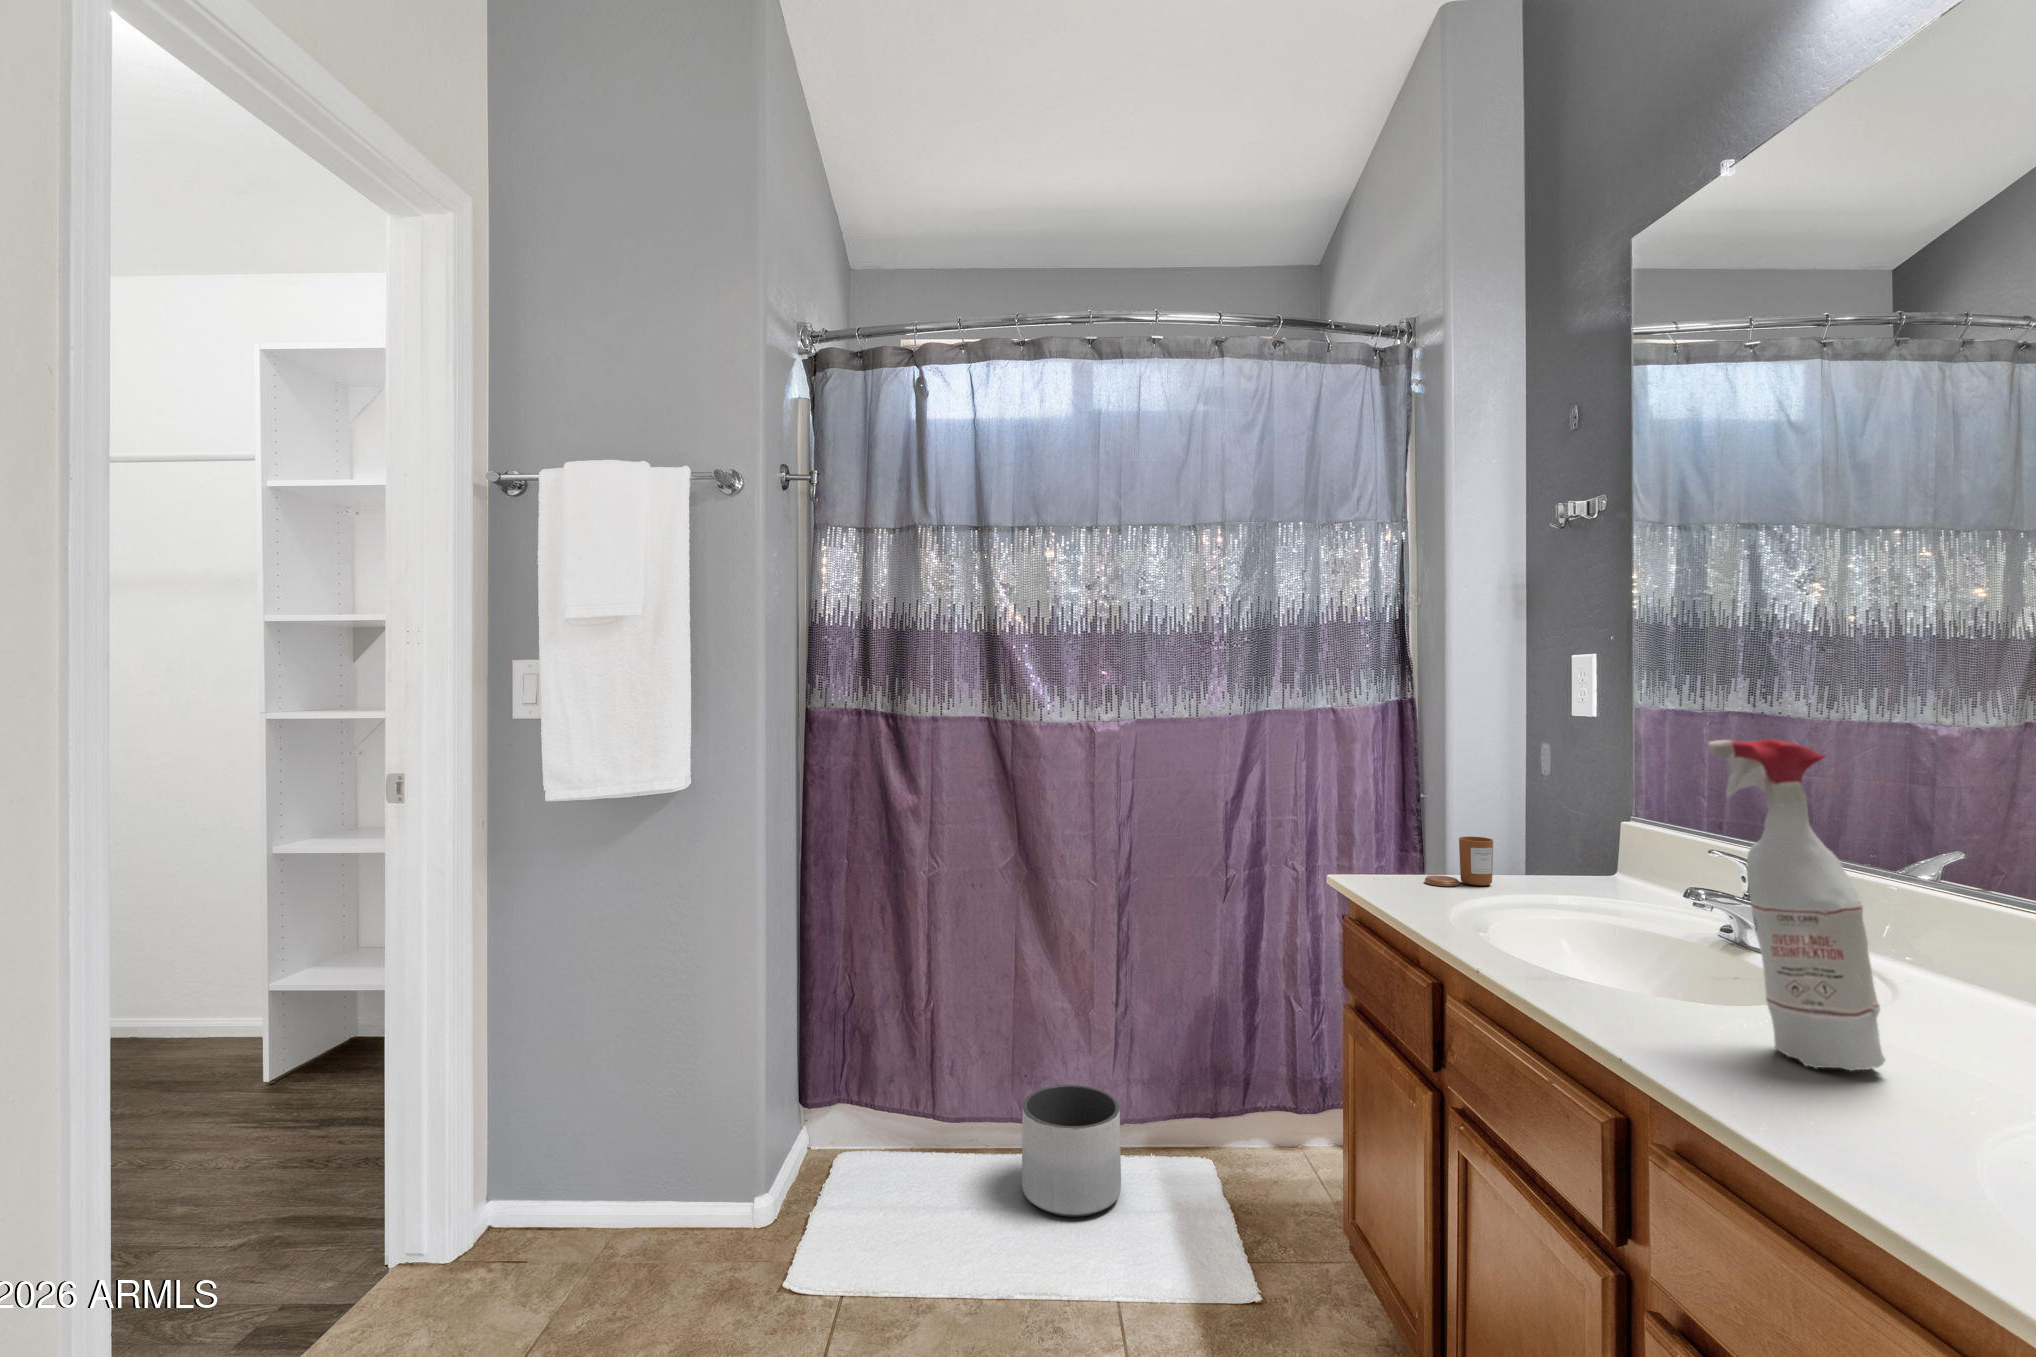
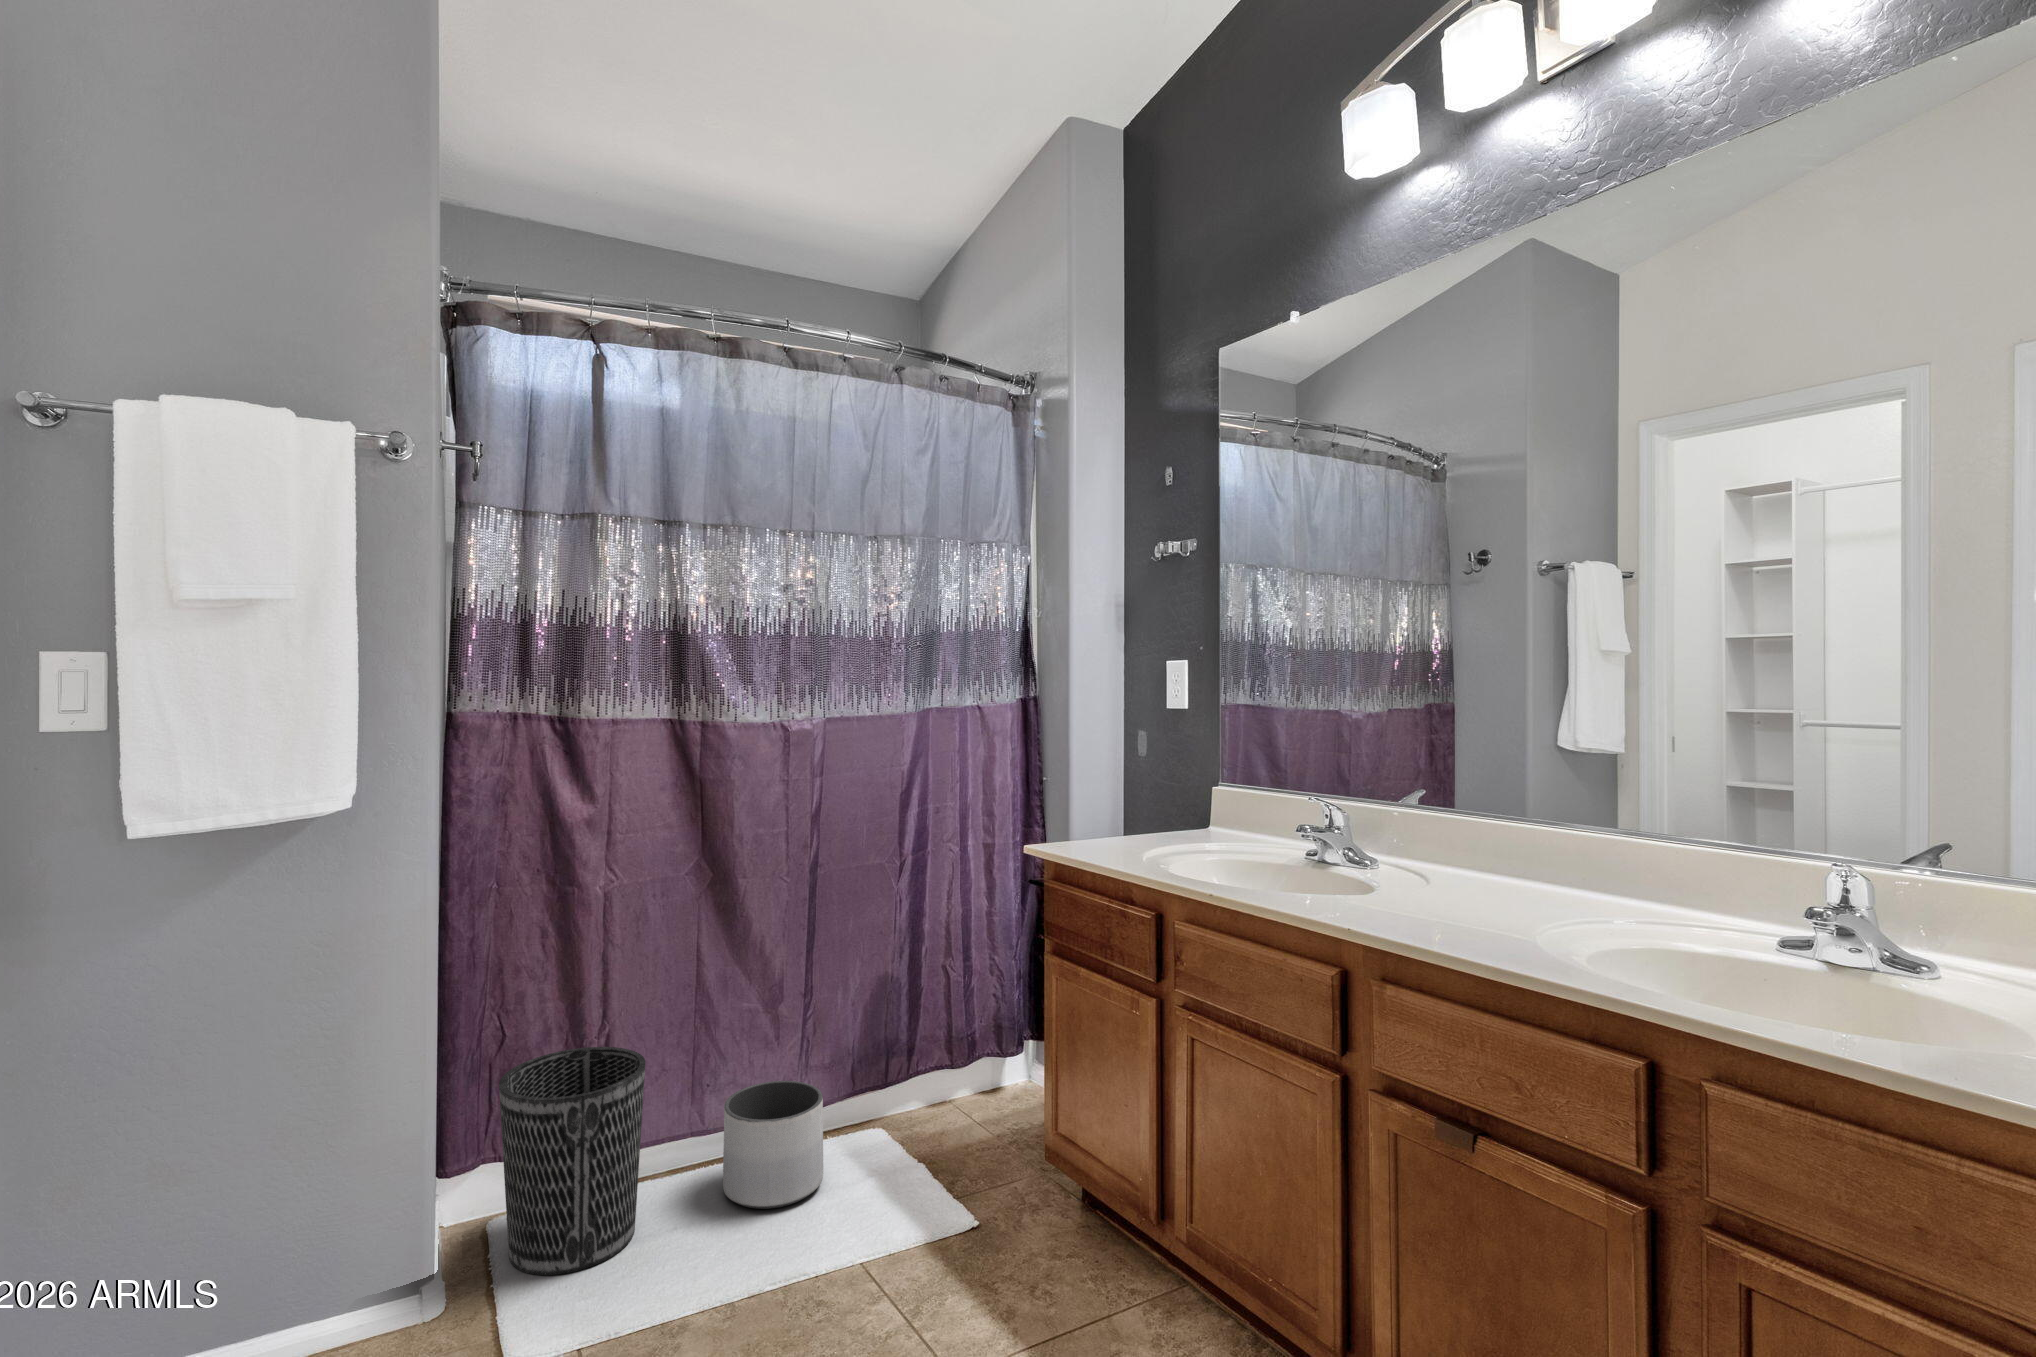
spray bottle: present [1708,739,1886,1071] -> none [1363,719,1449,918]
candle: present [1425,837,1493,886] -> none [1099,805,1145,845]
wastebasket: none [823,1016,946,1221] -> present [499,1047,645,1275]

